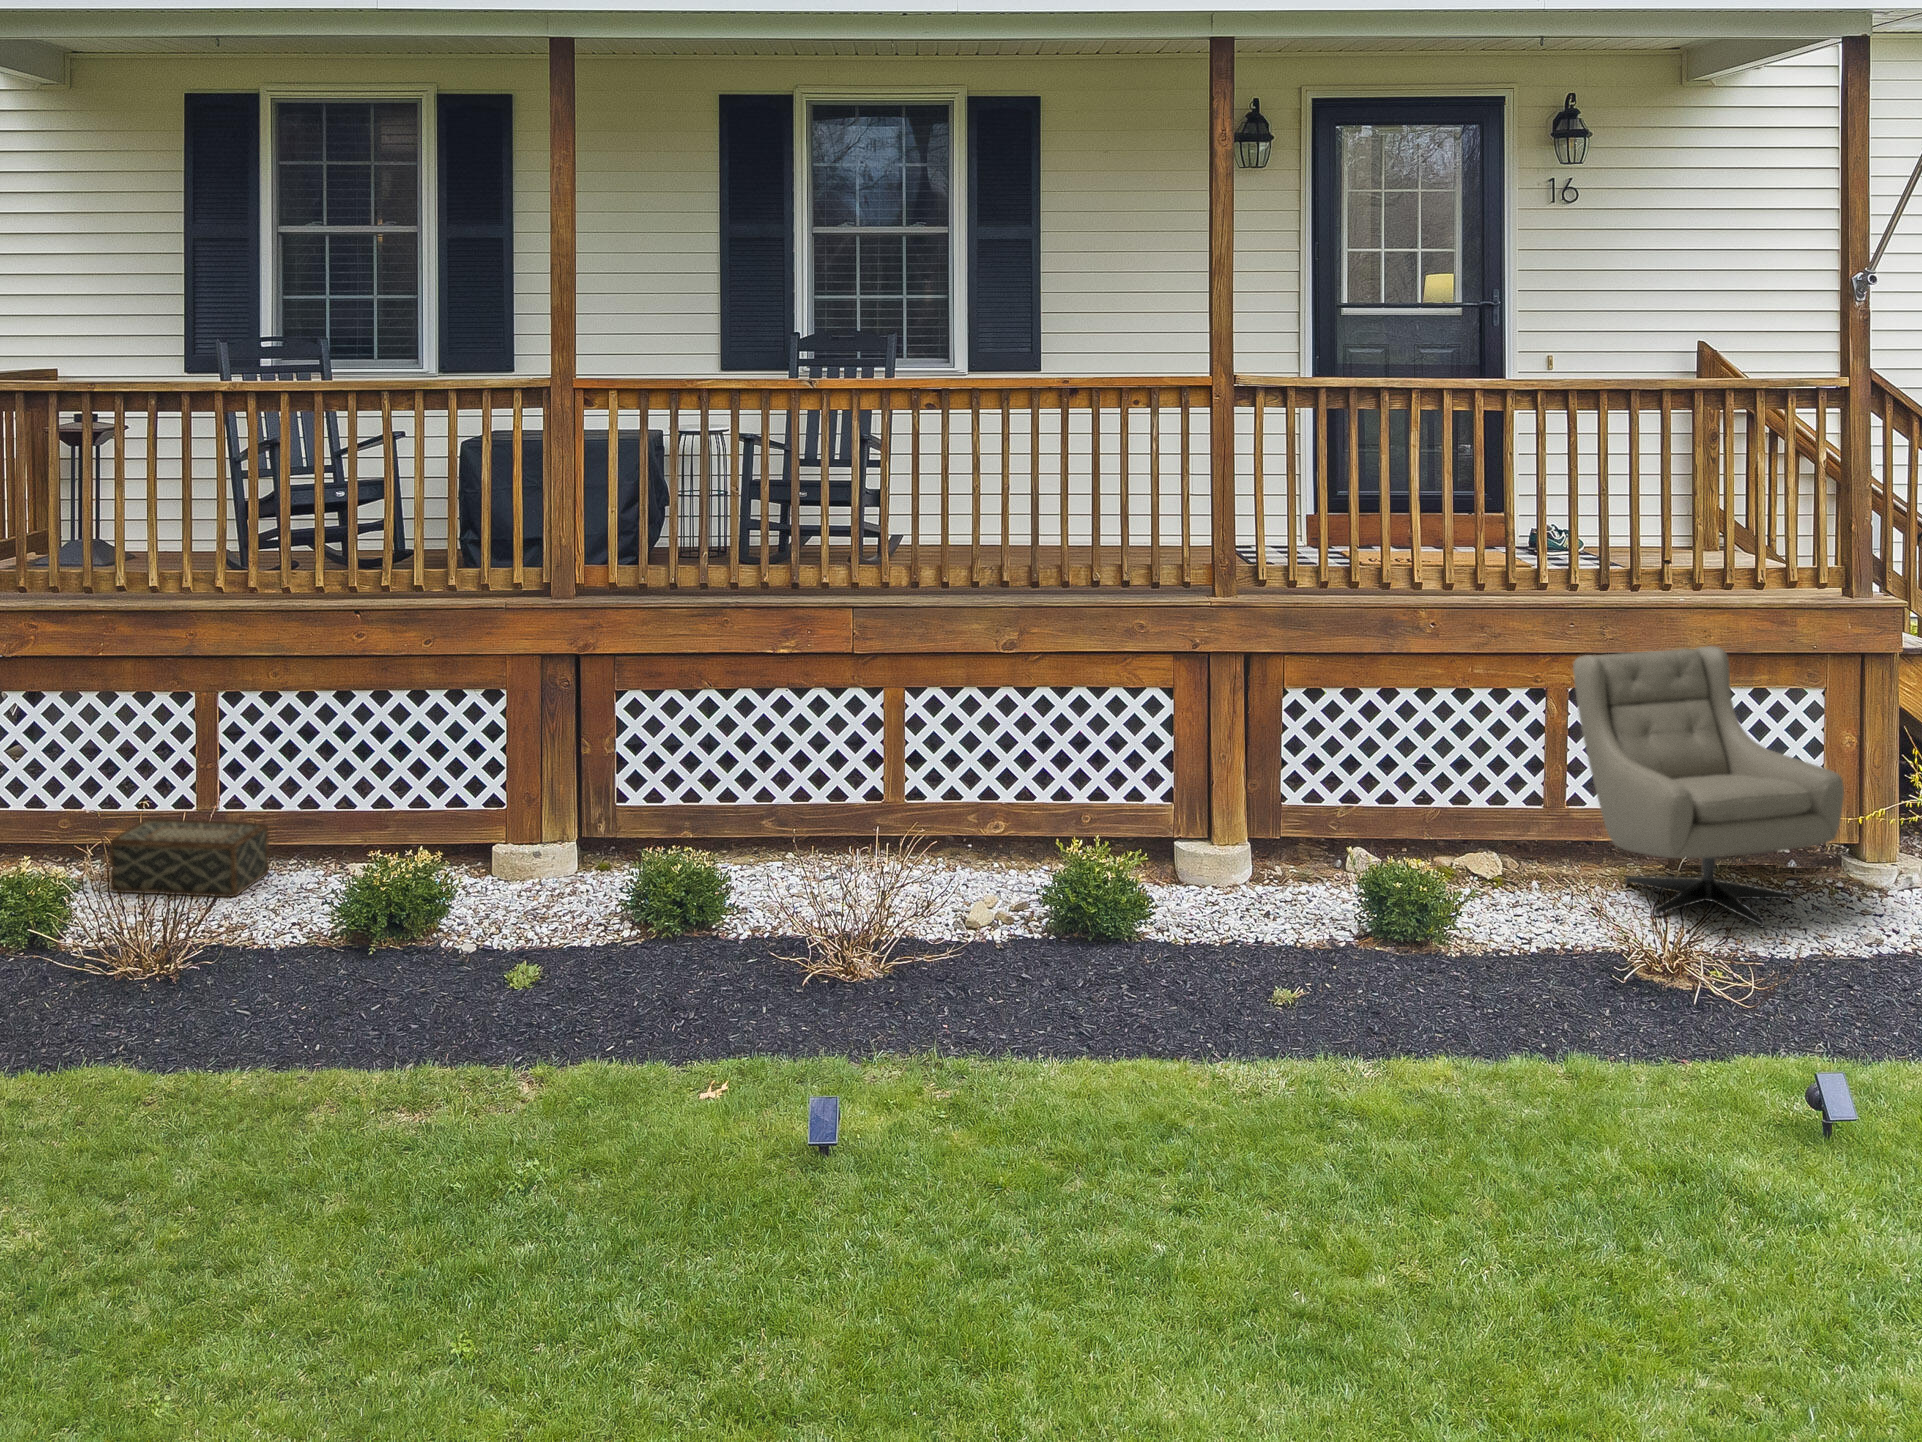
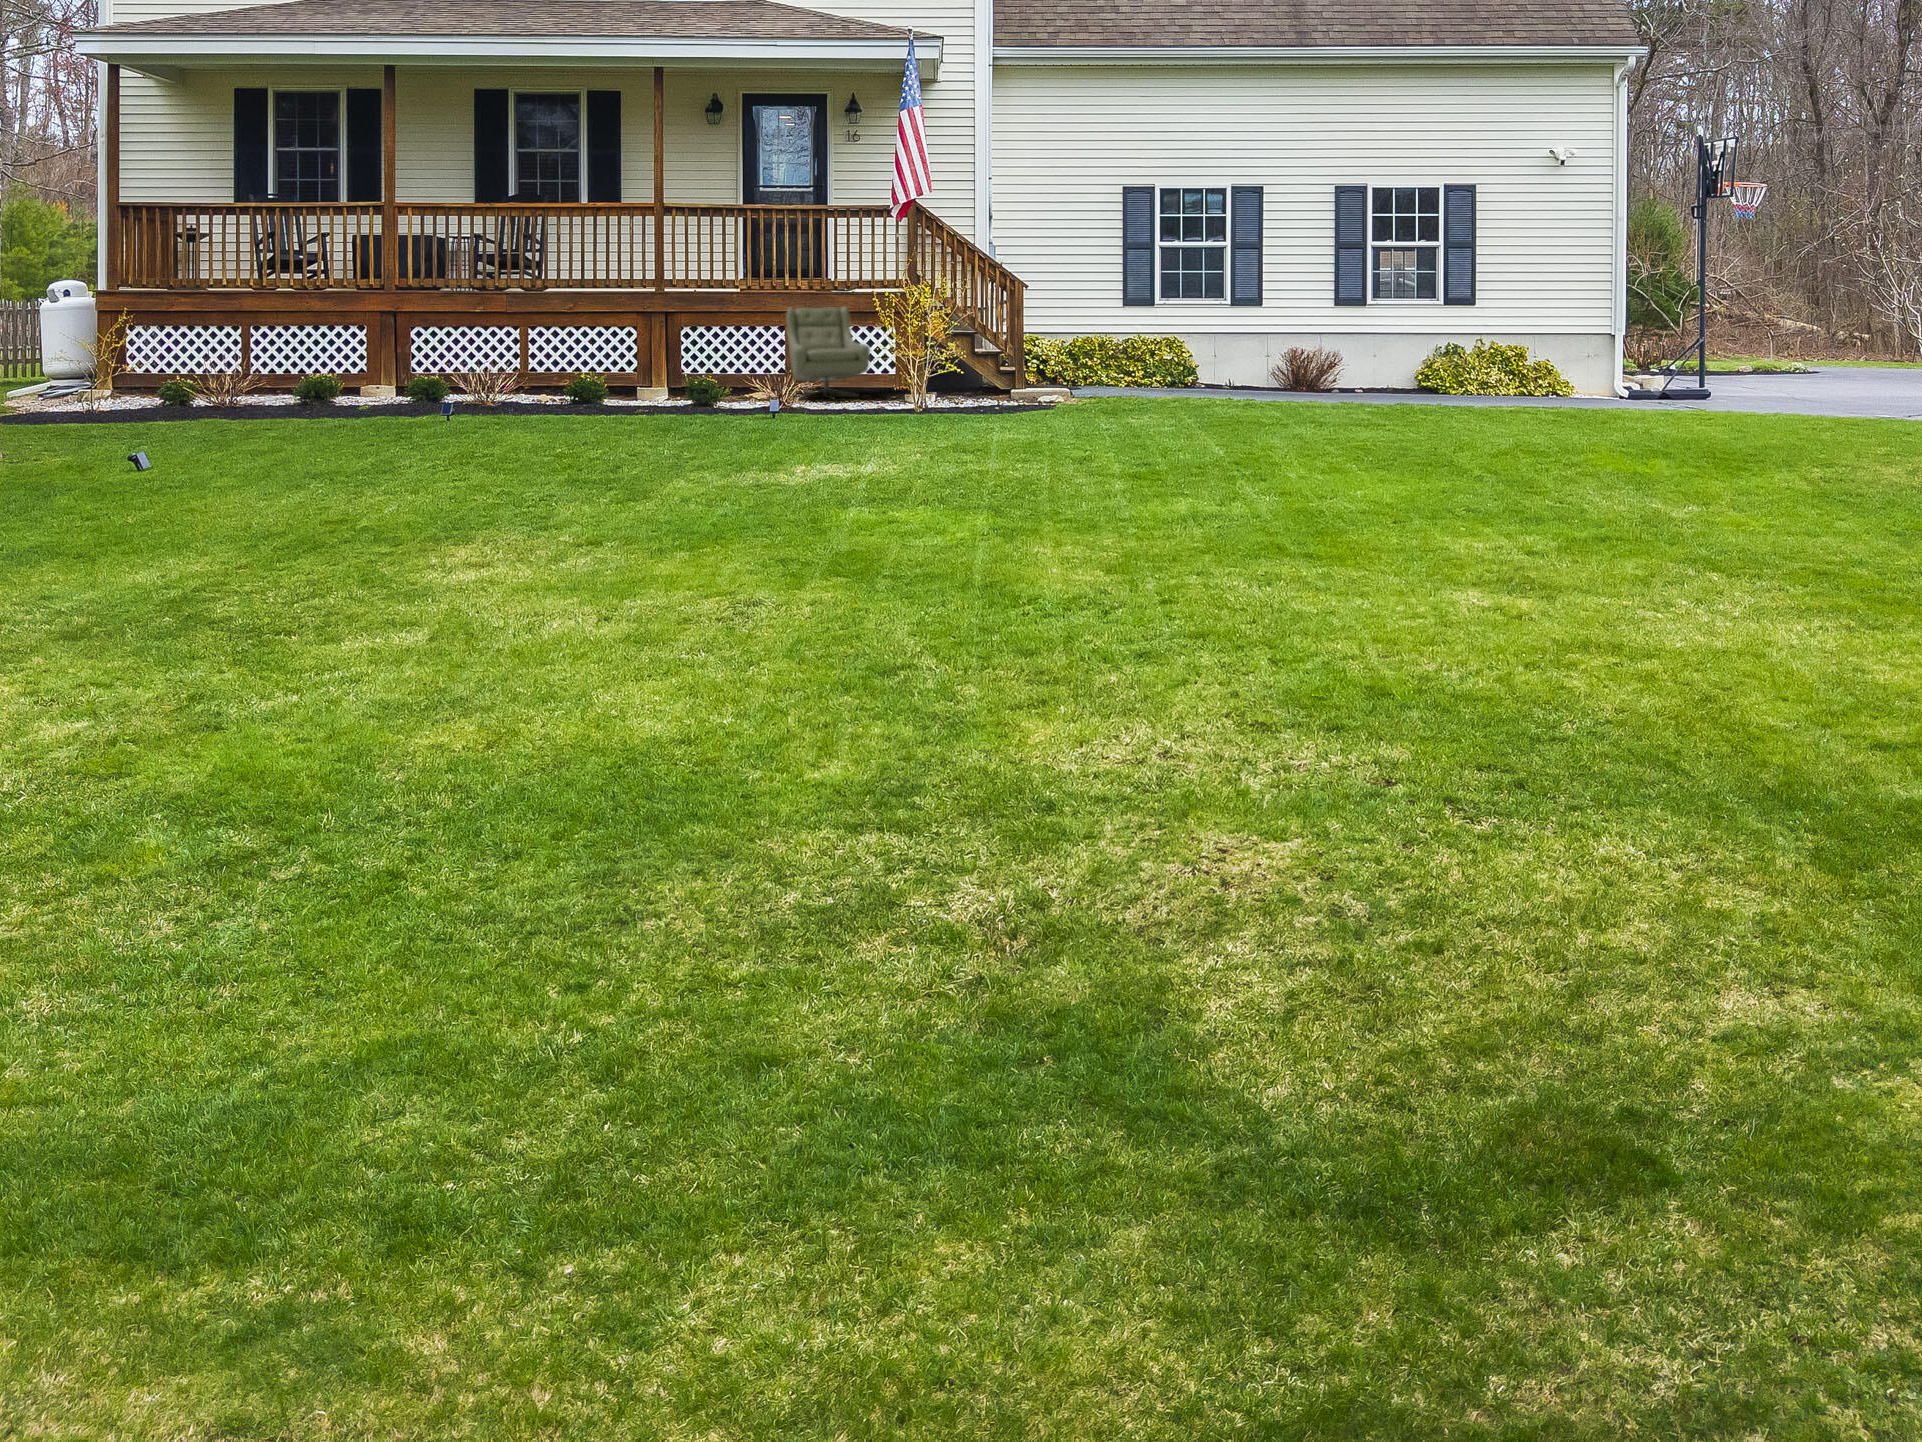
woven basket: present [109,819,269,897] -> none [207,377,271,401]

